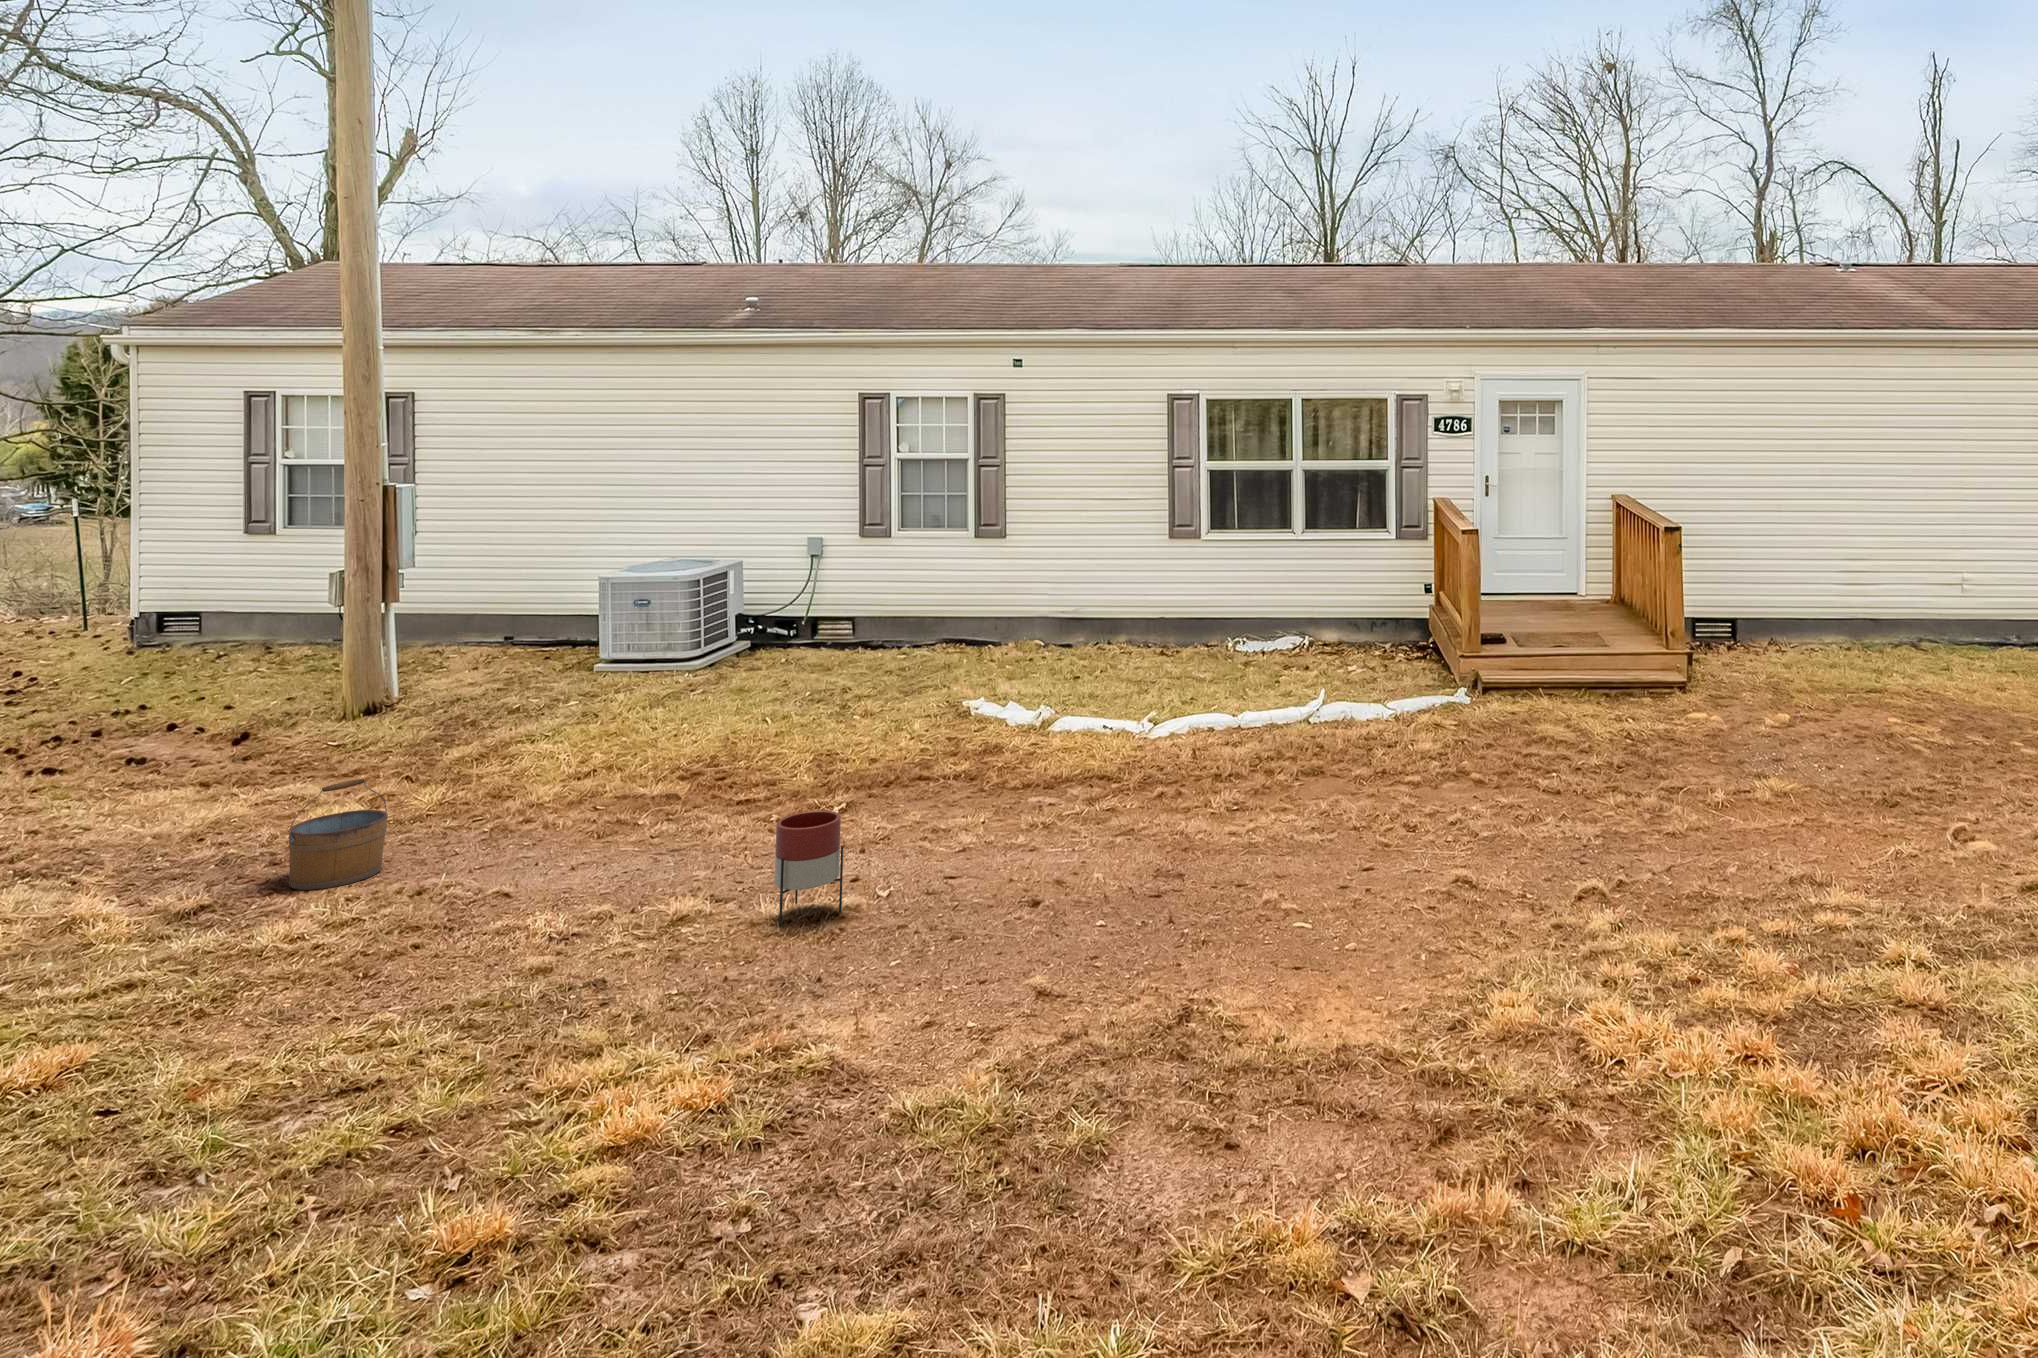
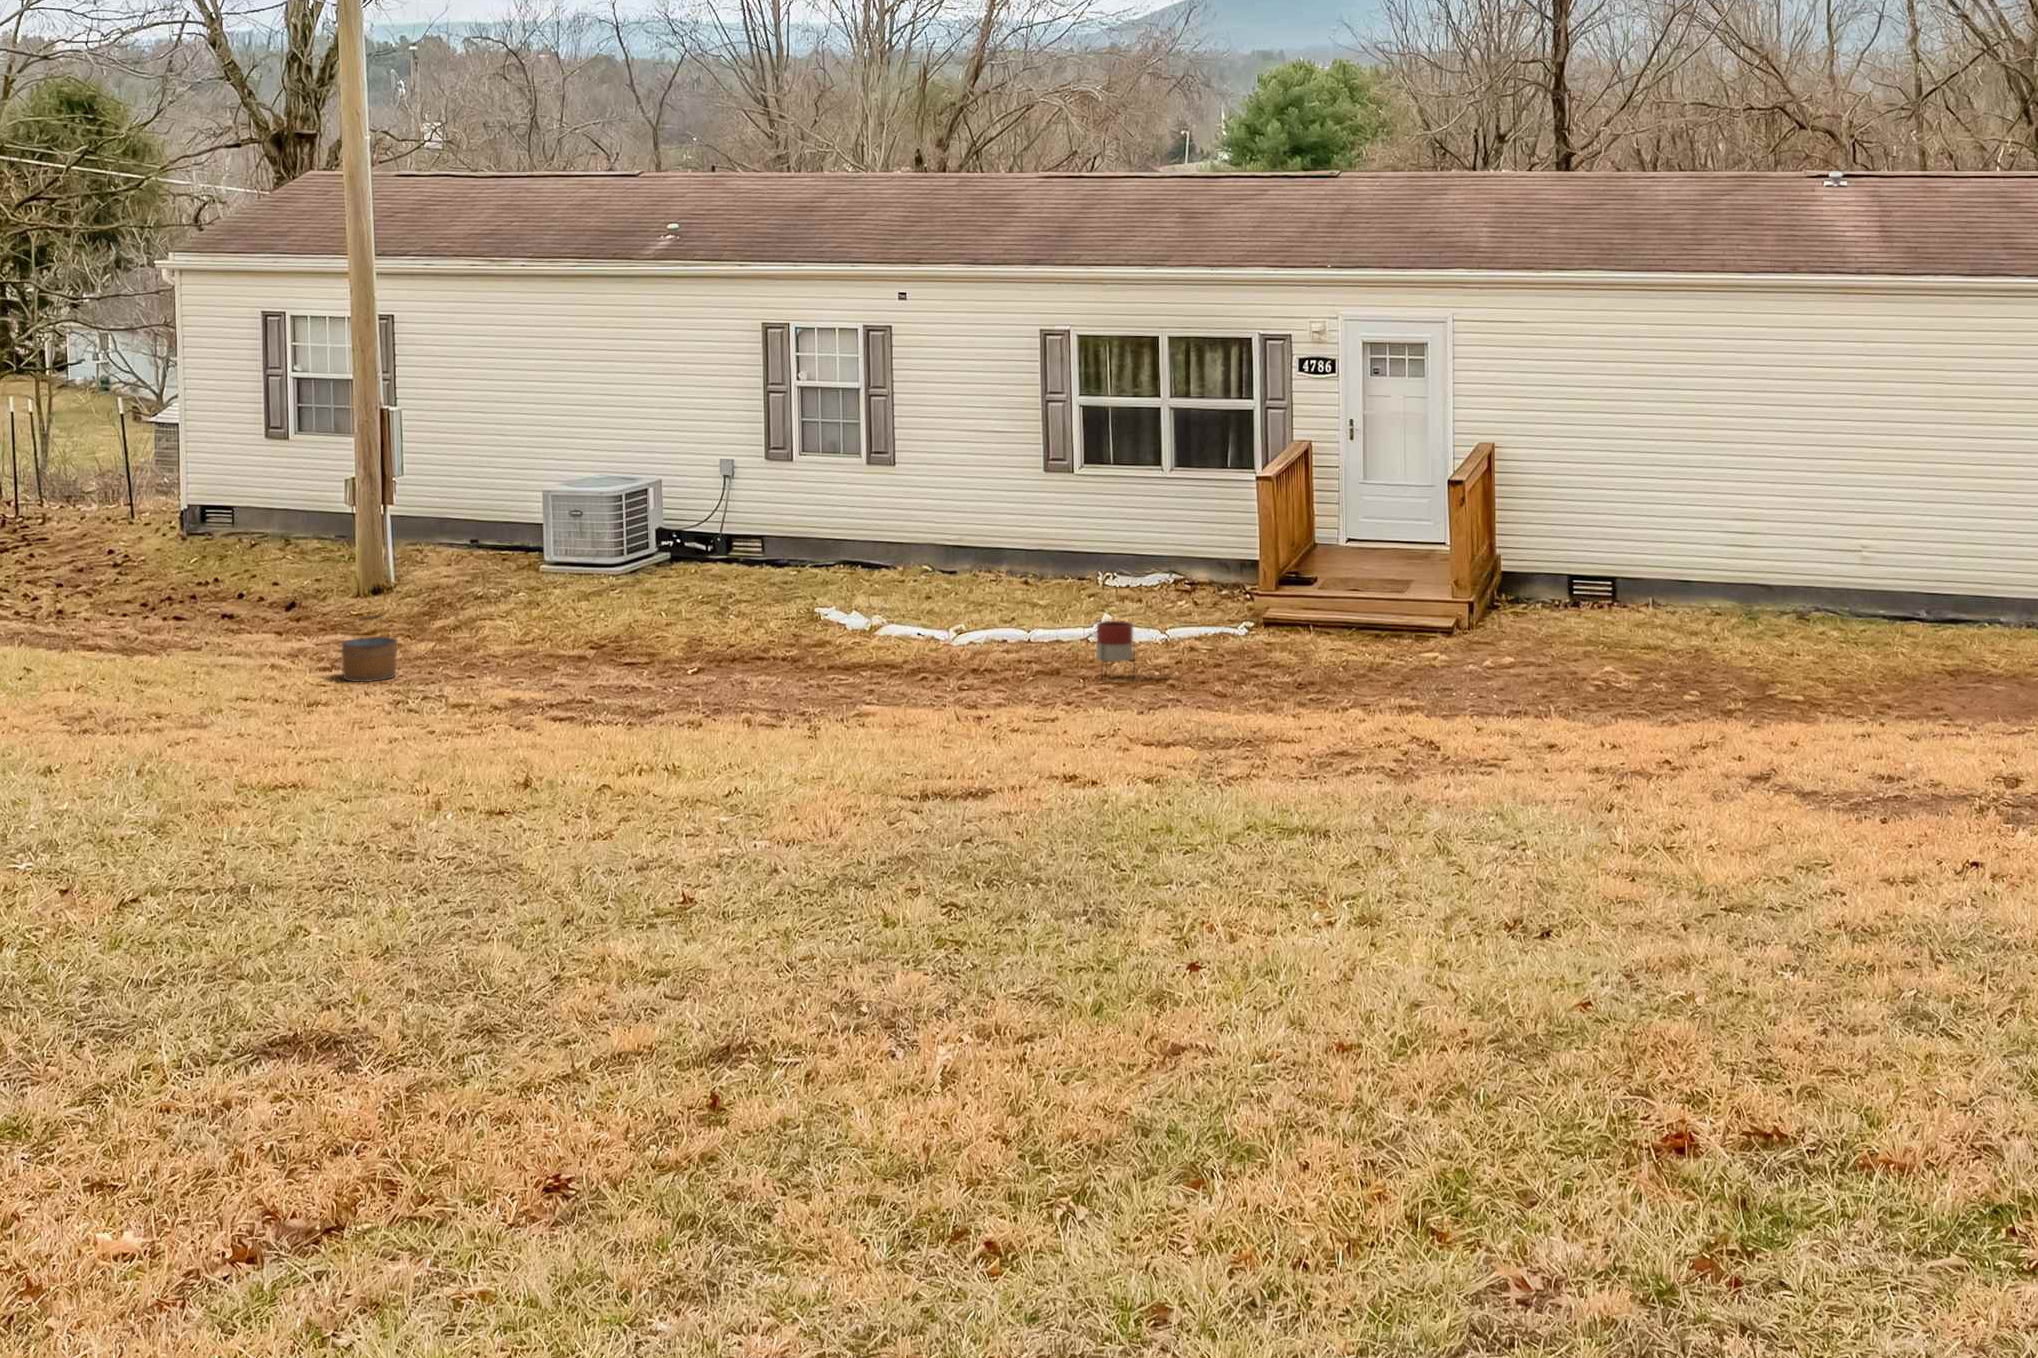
planter: present [774,811,843,926] -> present [1096,621,1134,663]

